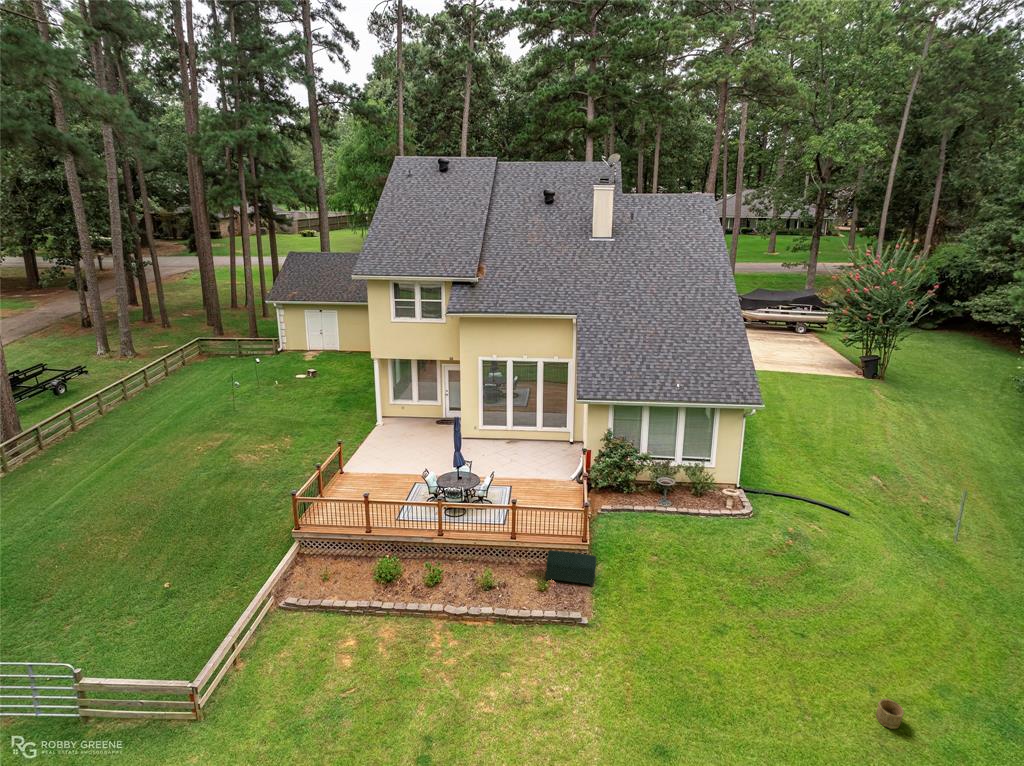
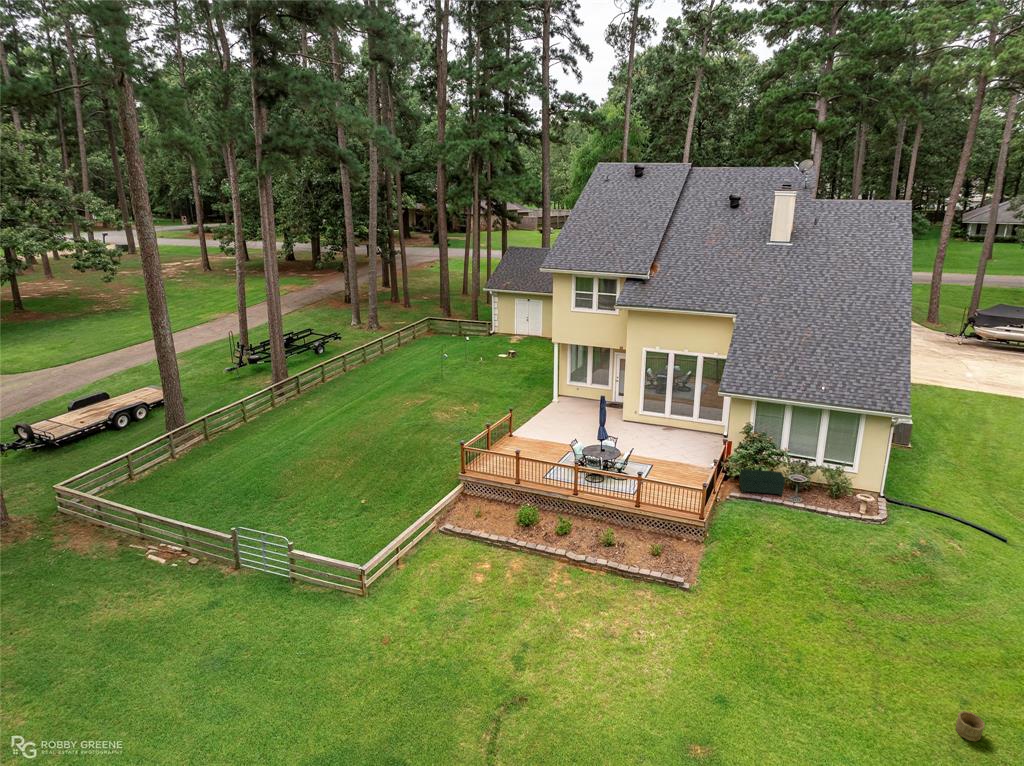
bench: present [546,550,596,587] -> present [739,469,785,496]

